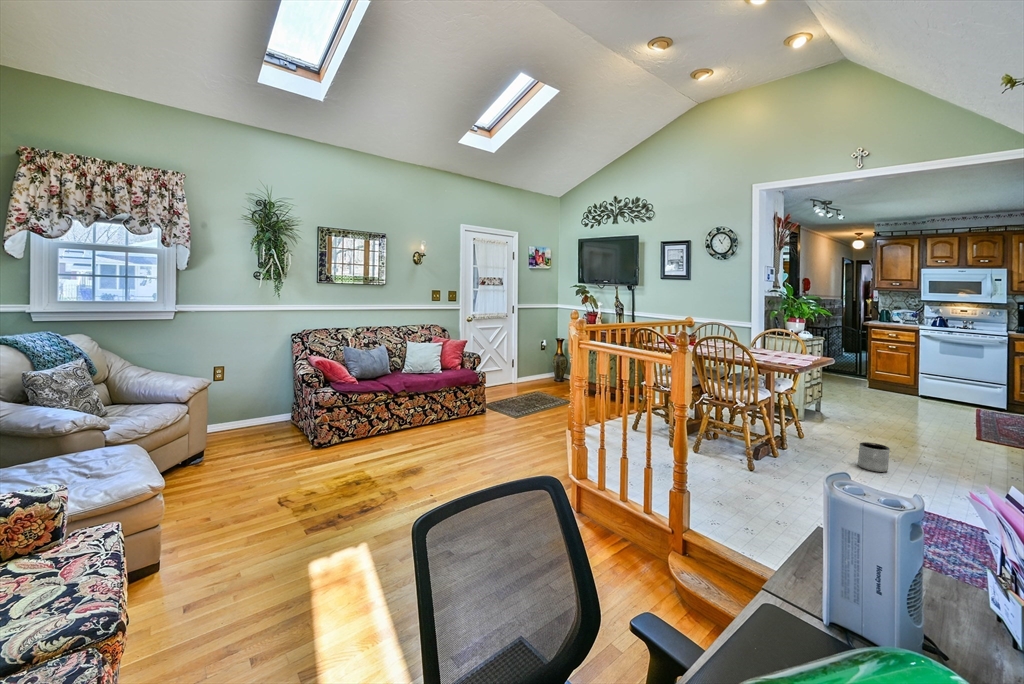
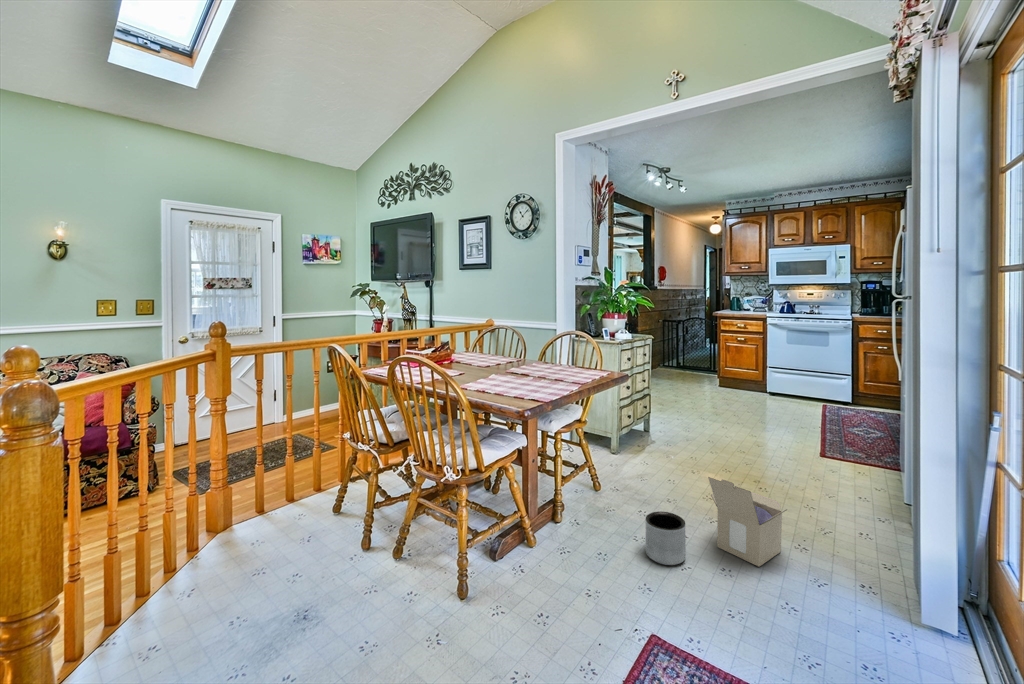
cardboard box: none [904,421,963,478] -> present [708,477,787,567]

